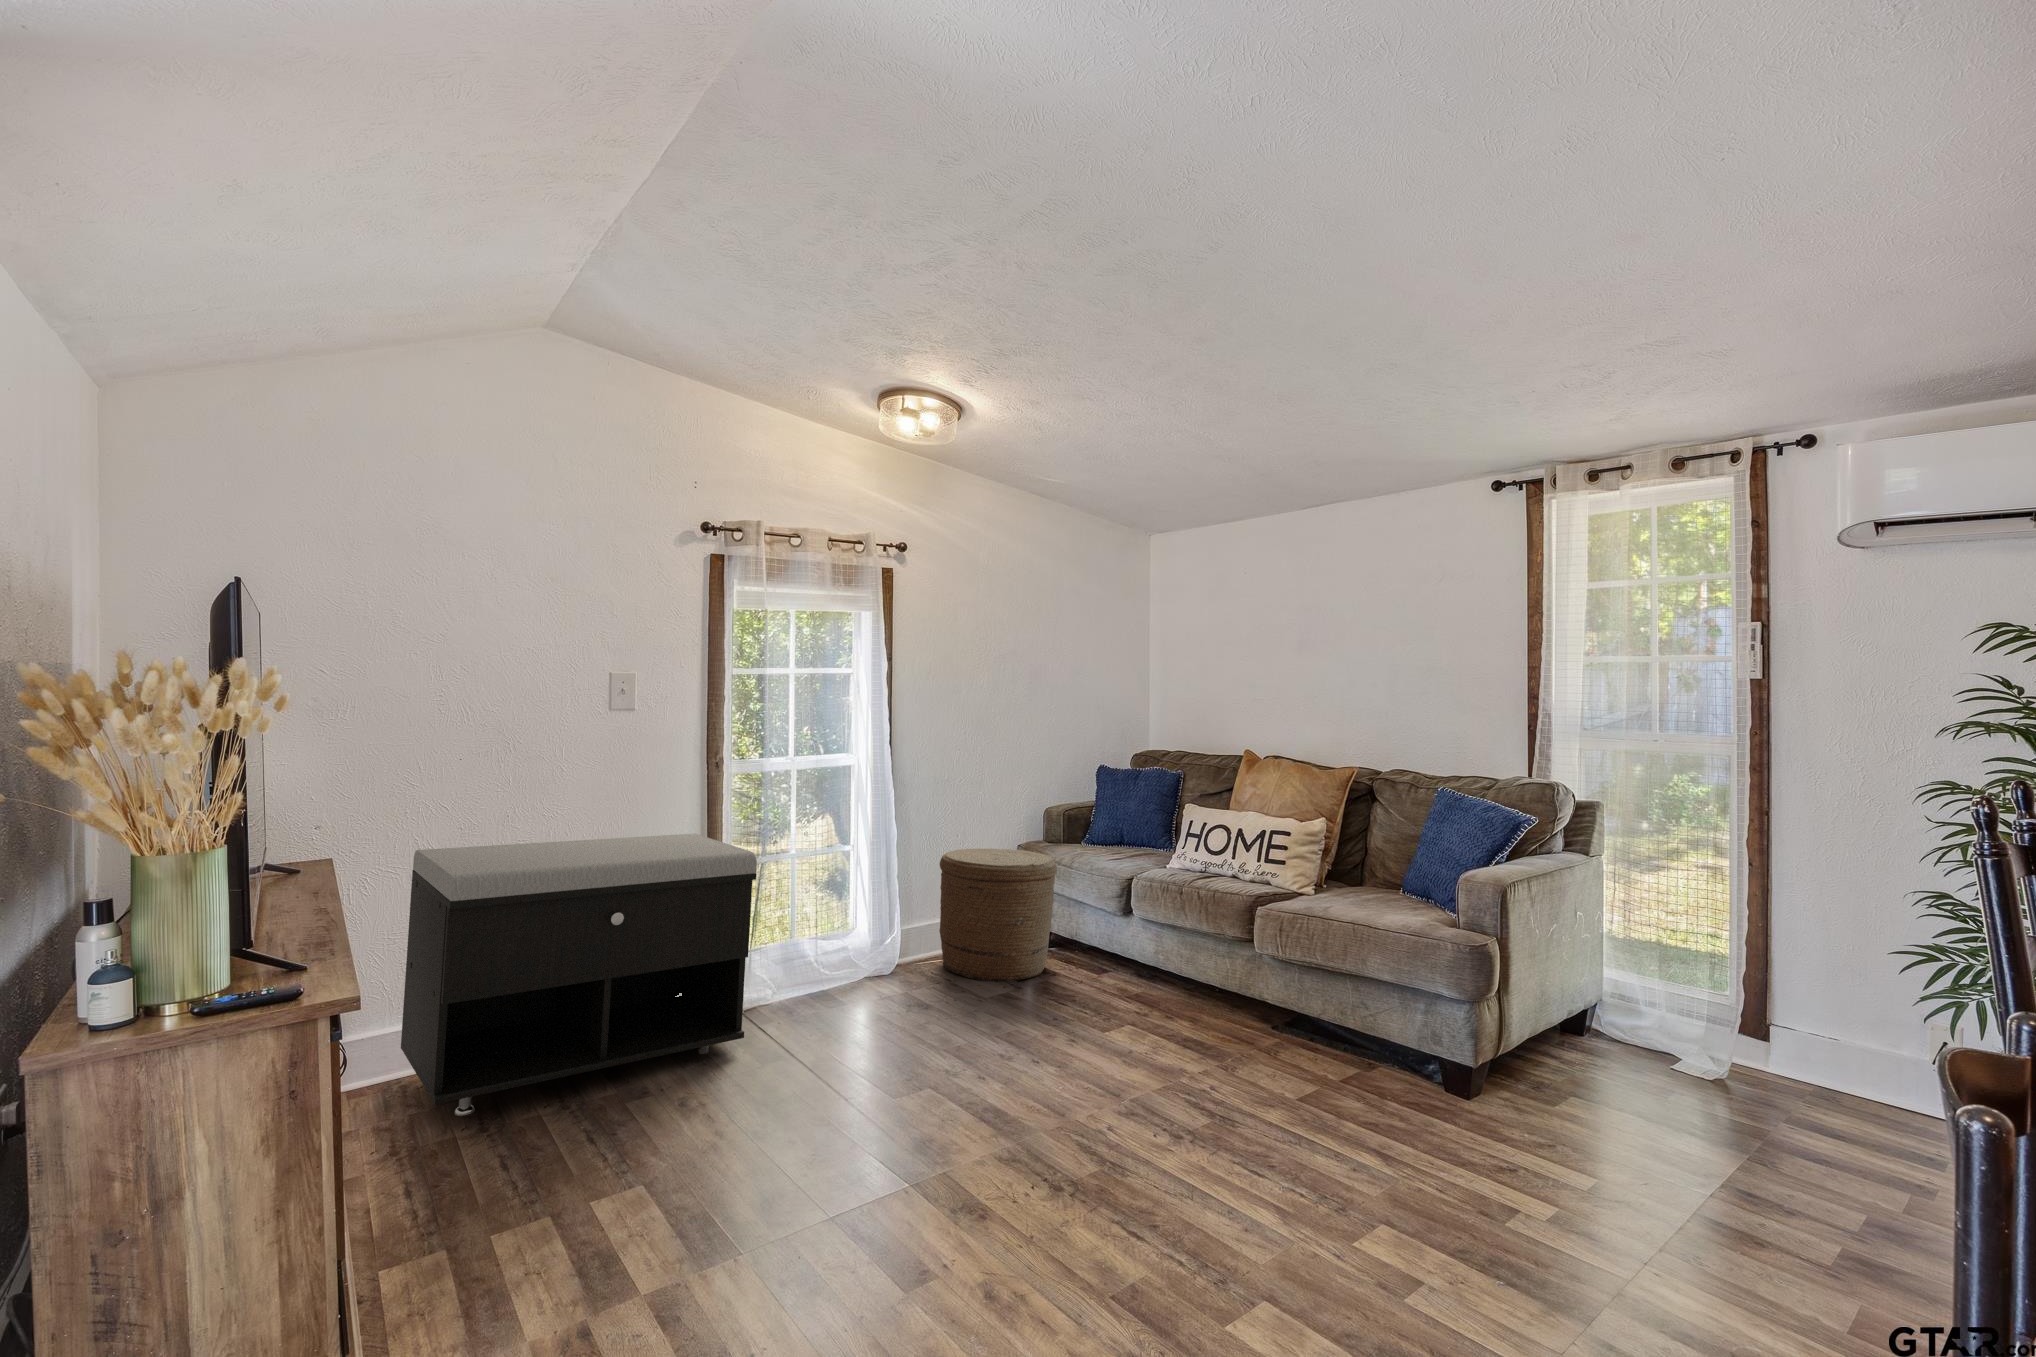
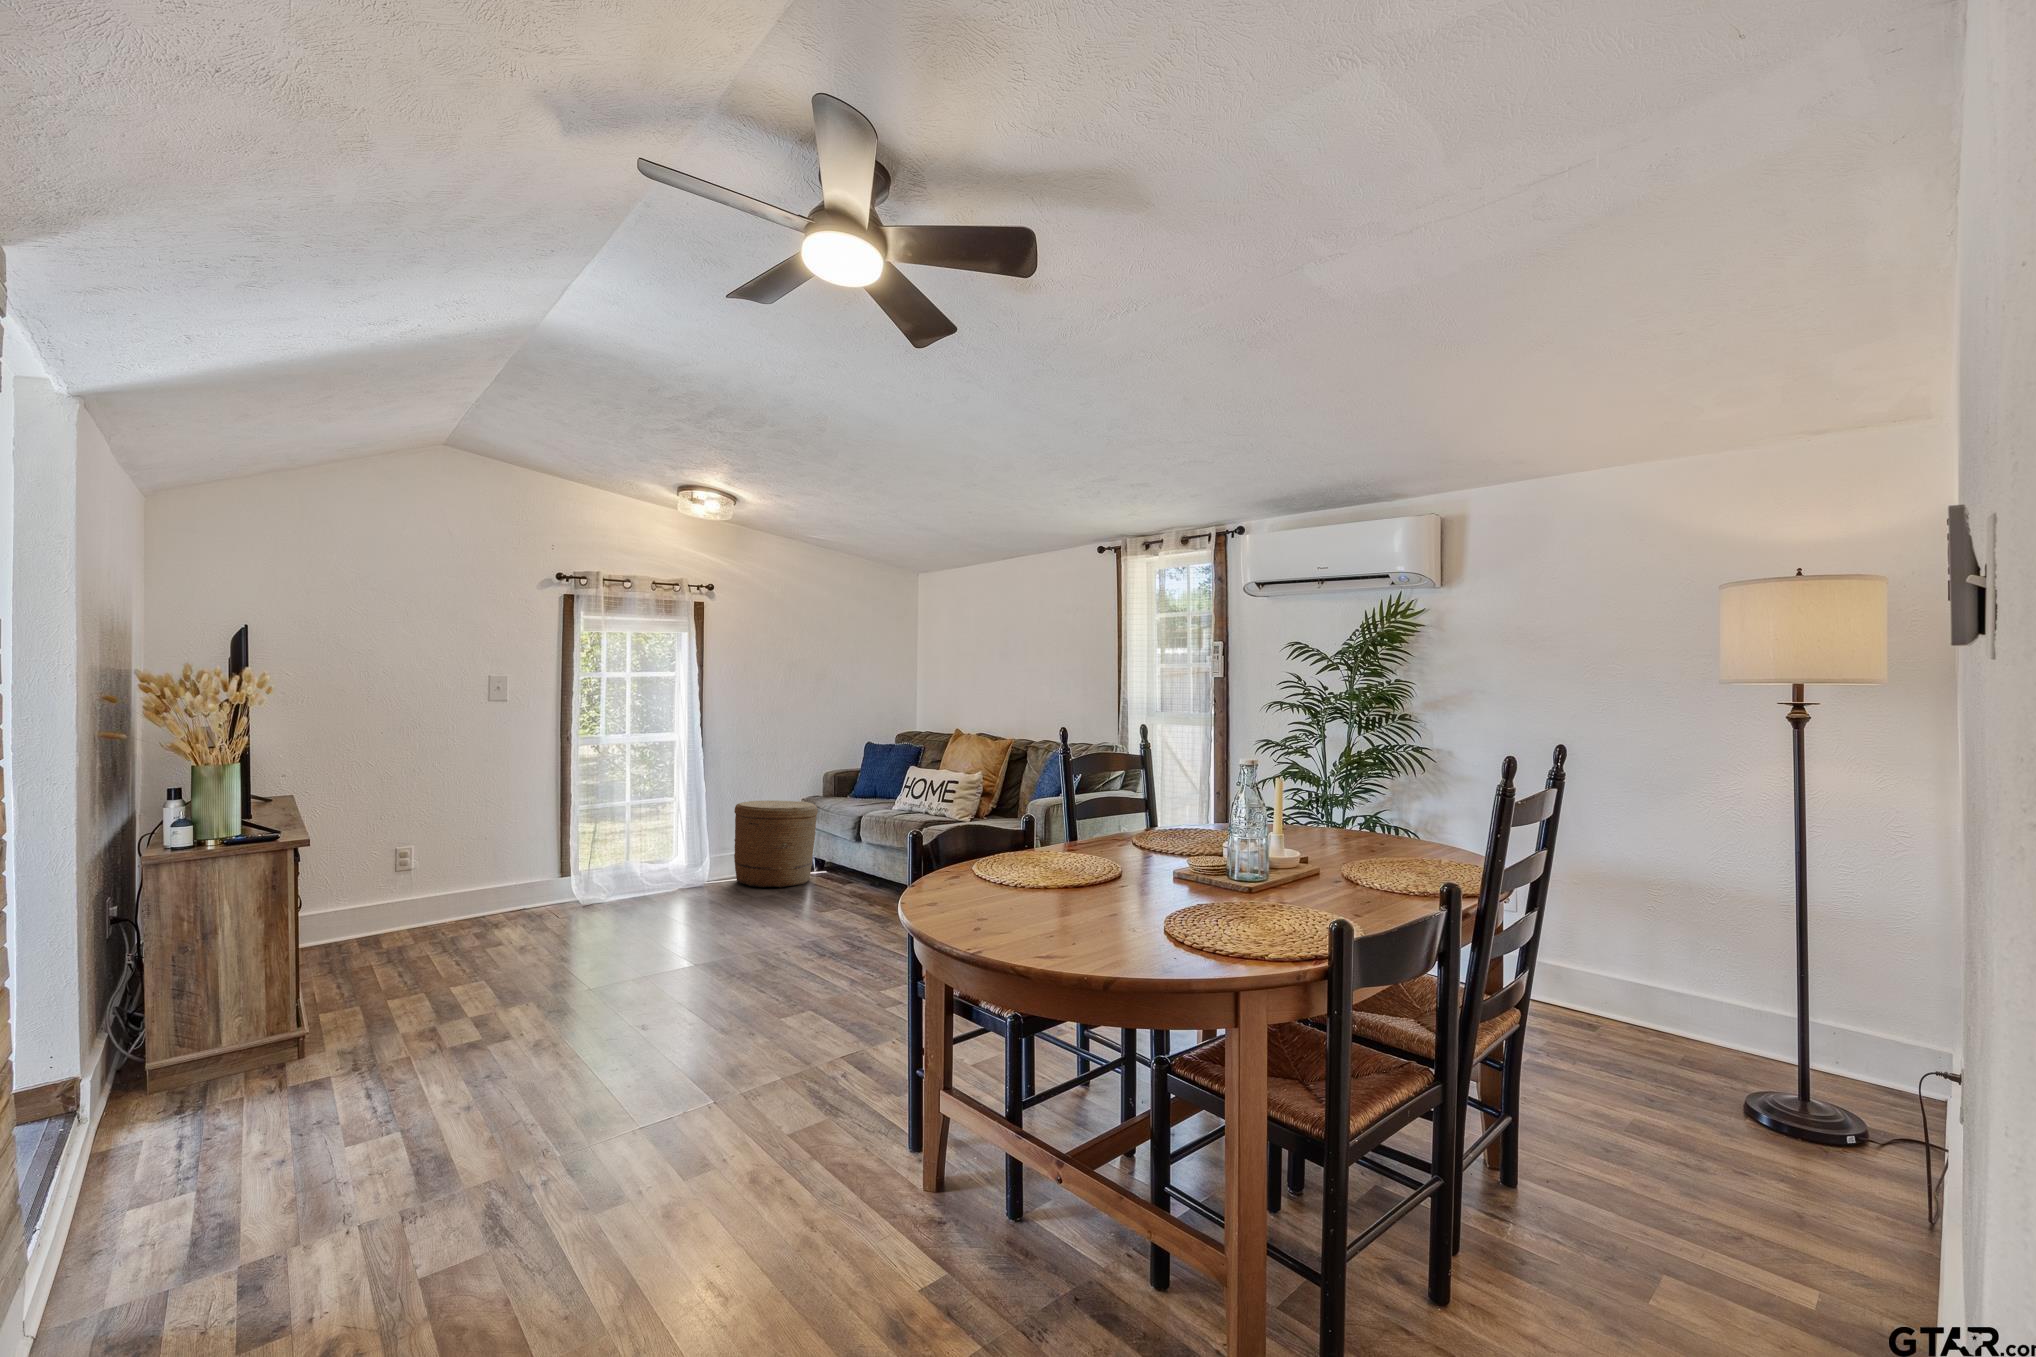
storage bench: present [401,834,757,1116] -> none [339,785,584,952]

